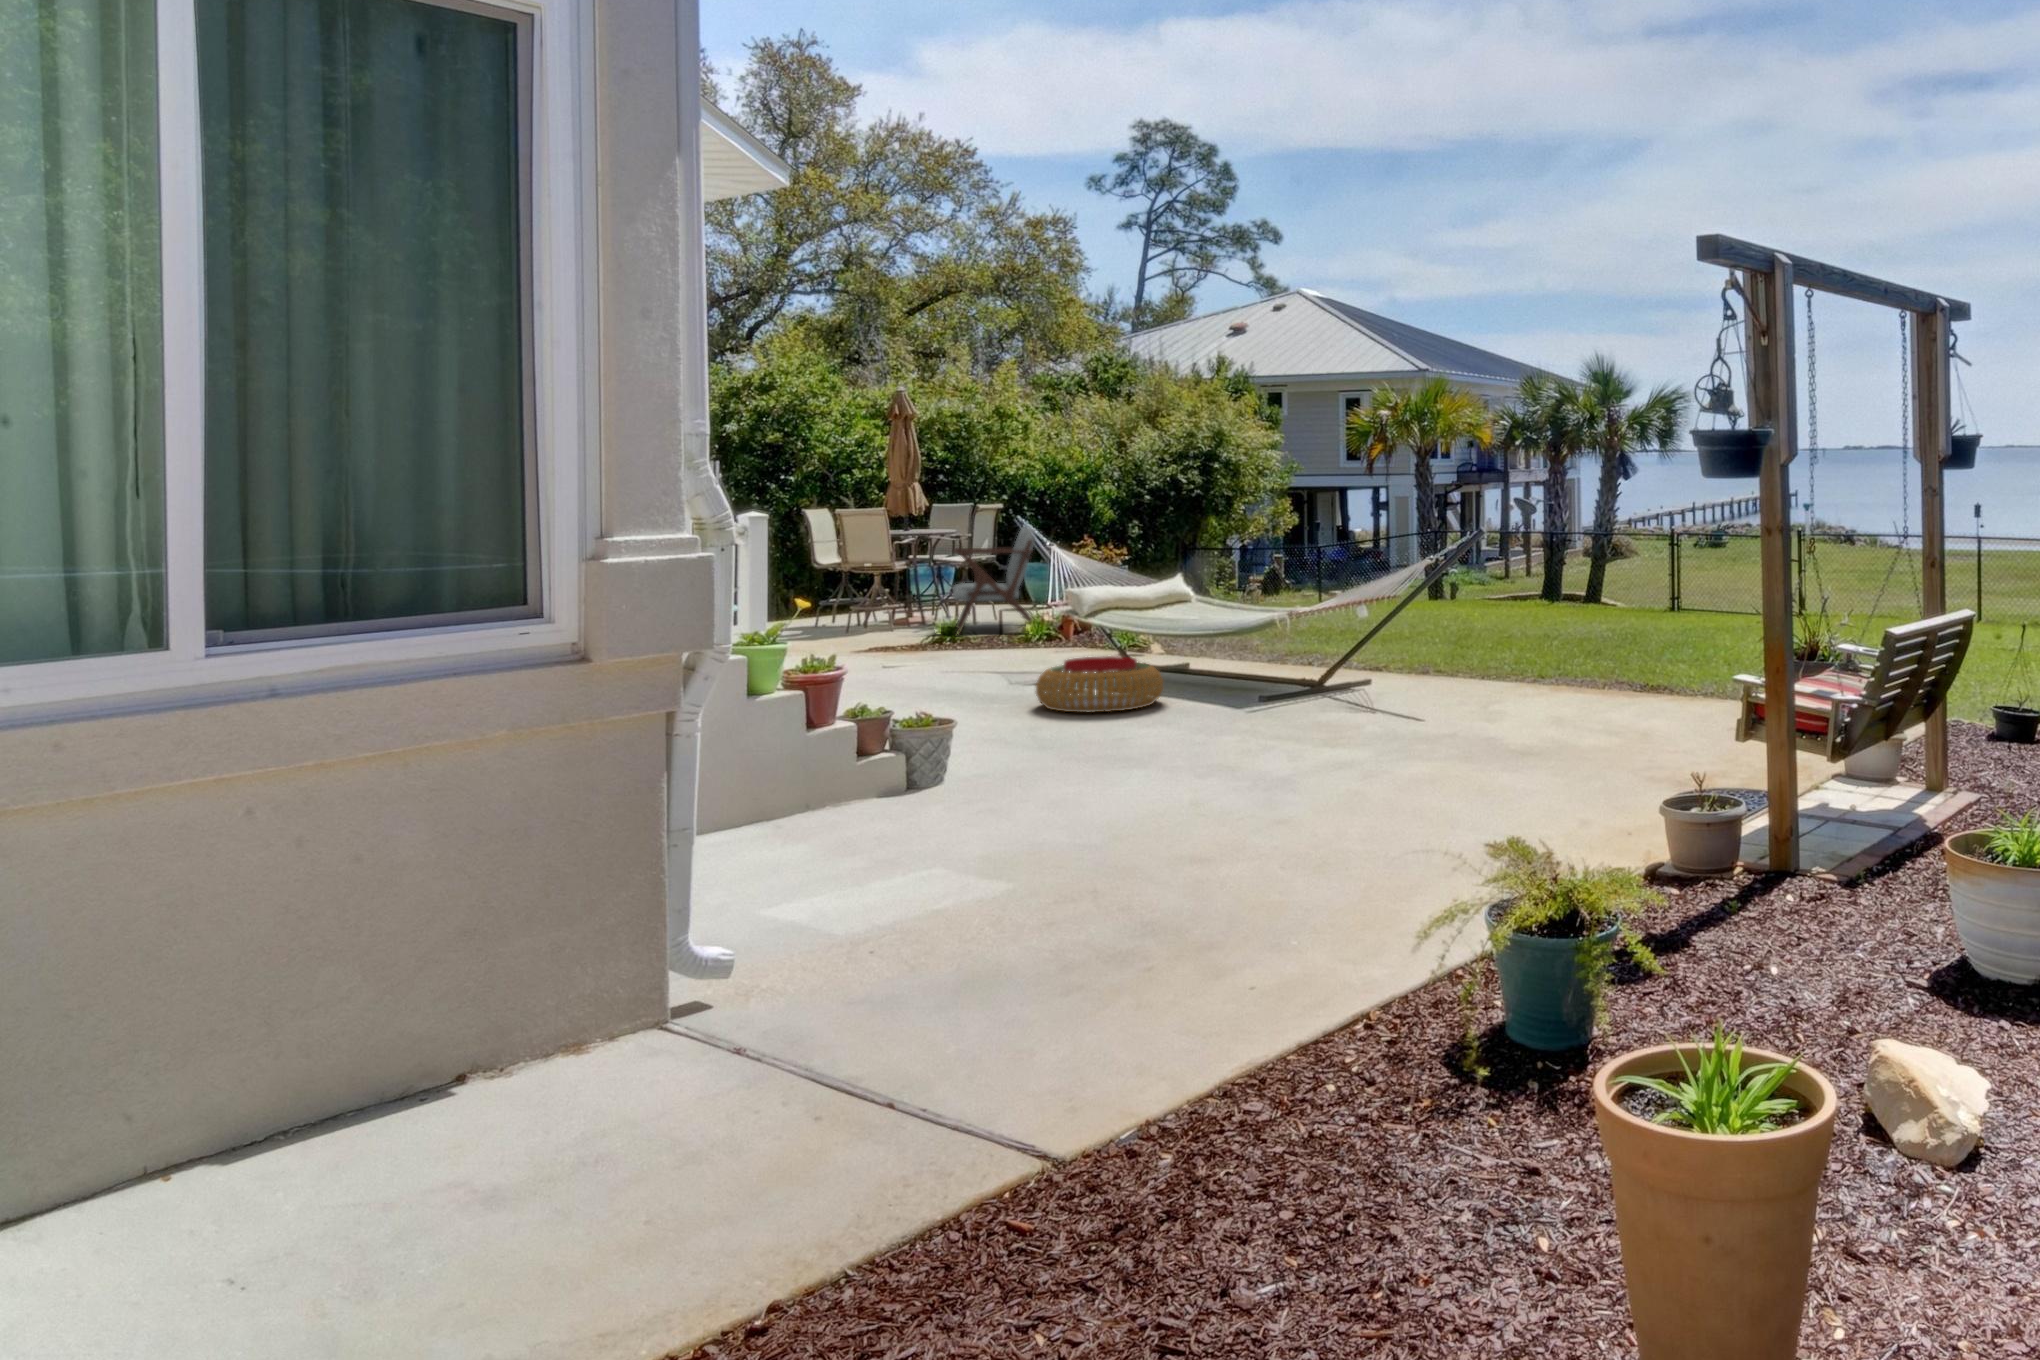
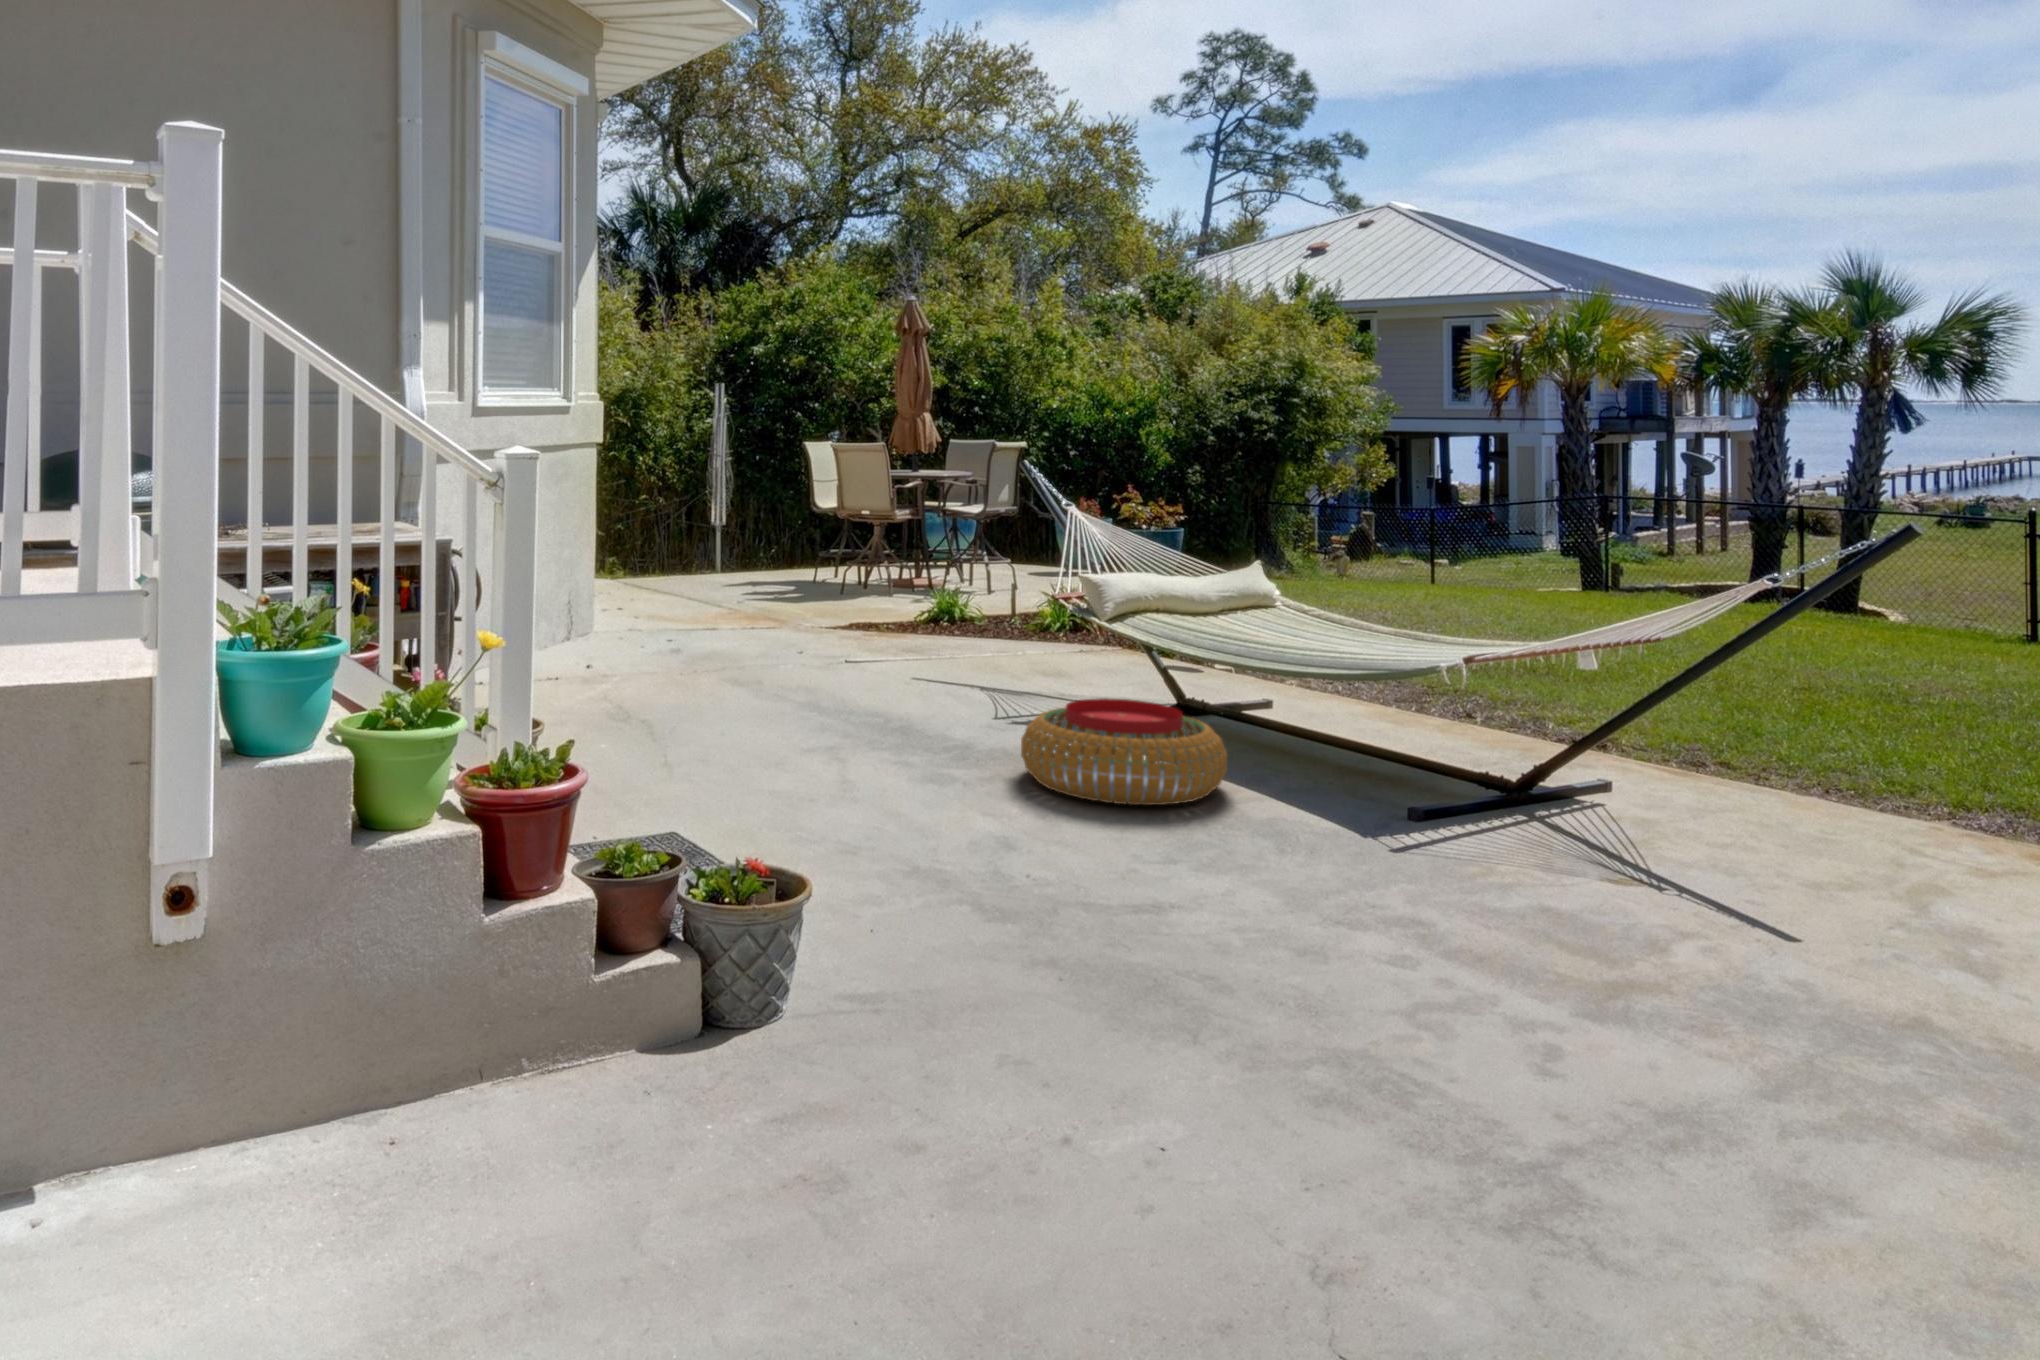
lounge chair: present [953,527,1035,635] -> none [955,474,1068,618]

